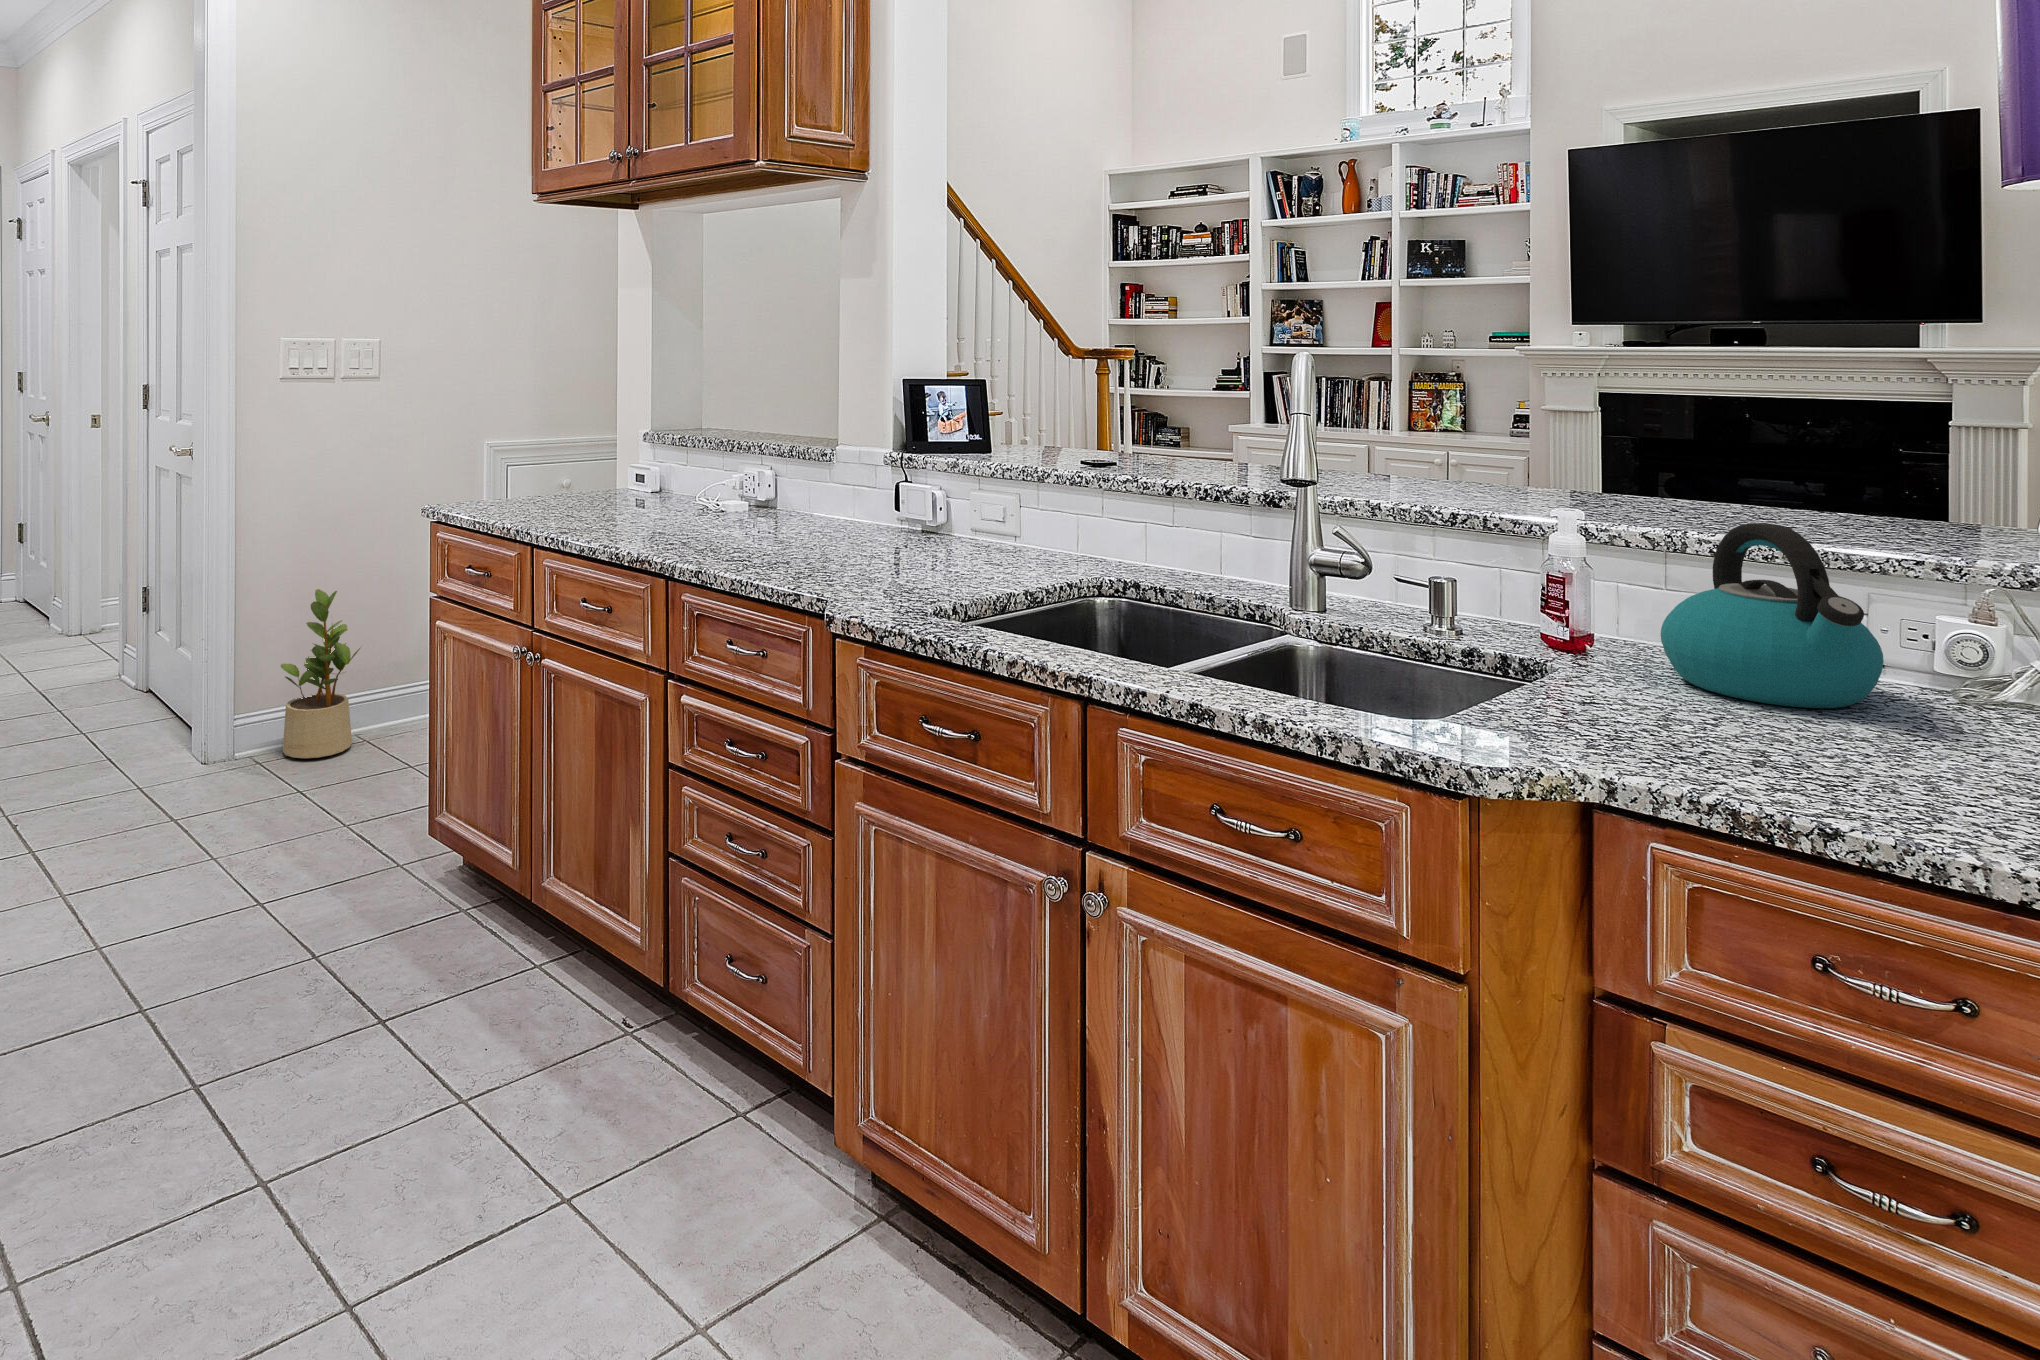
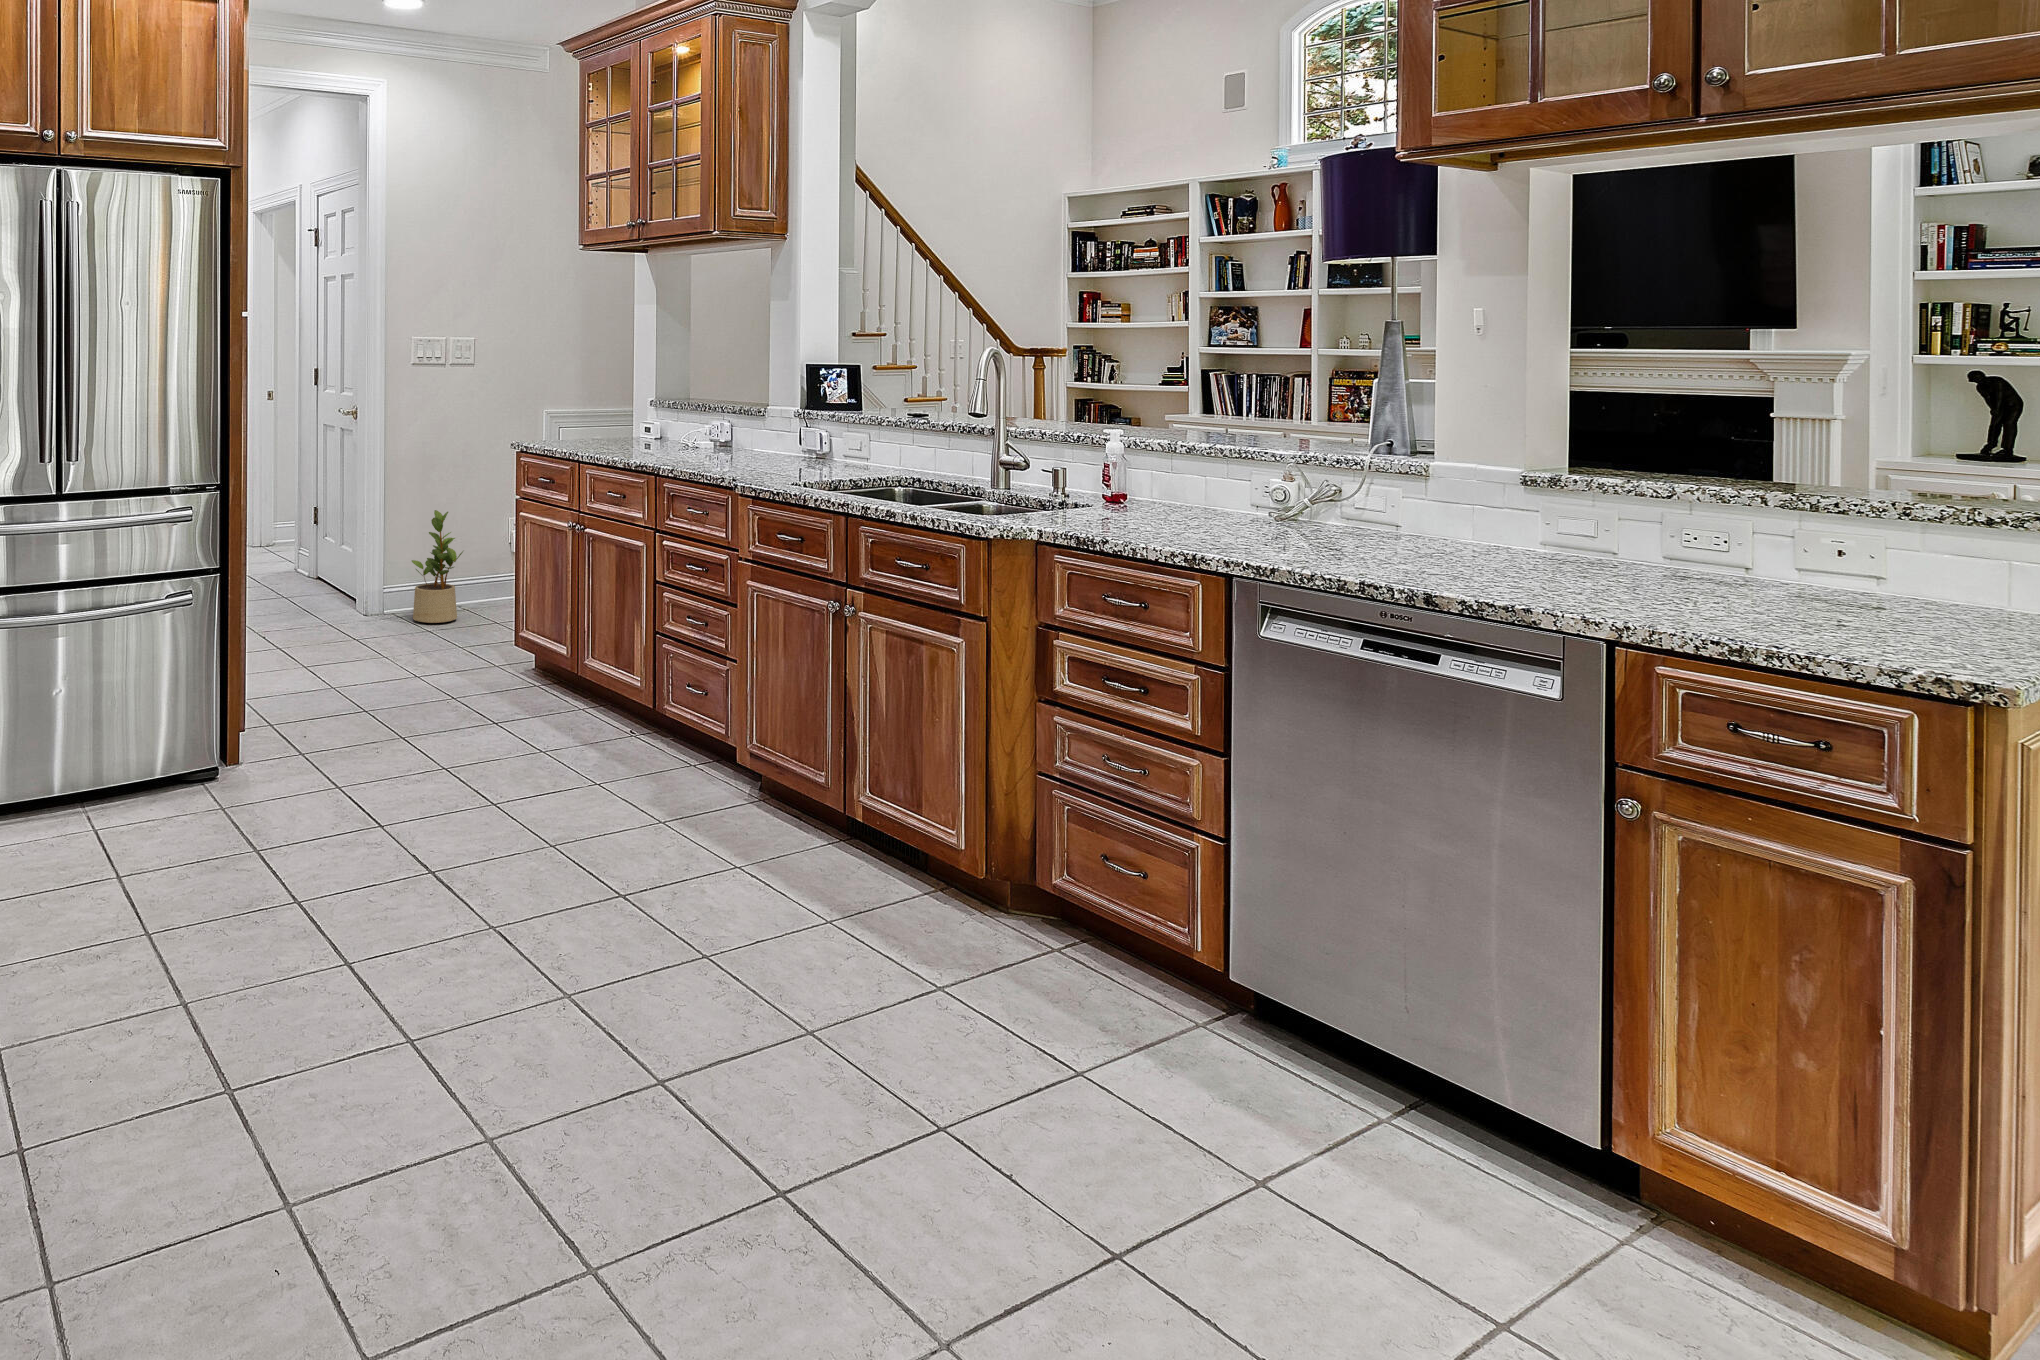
kettle: present [1661,523,1884,708] -> none [1120,431,1211,515]

